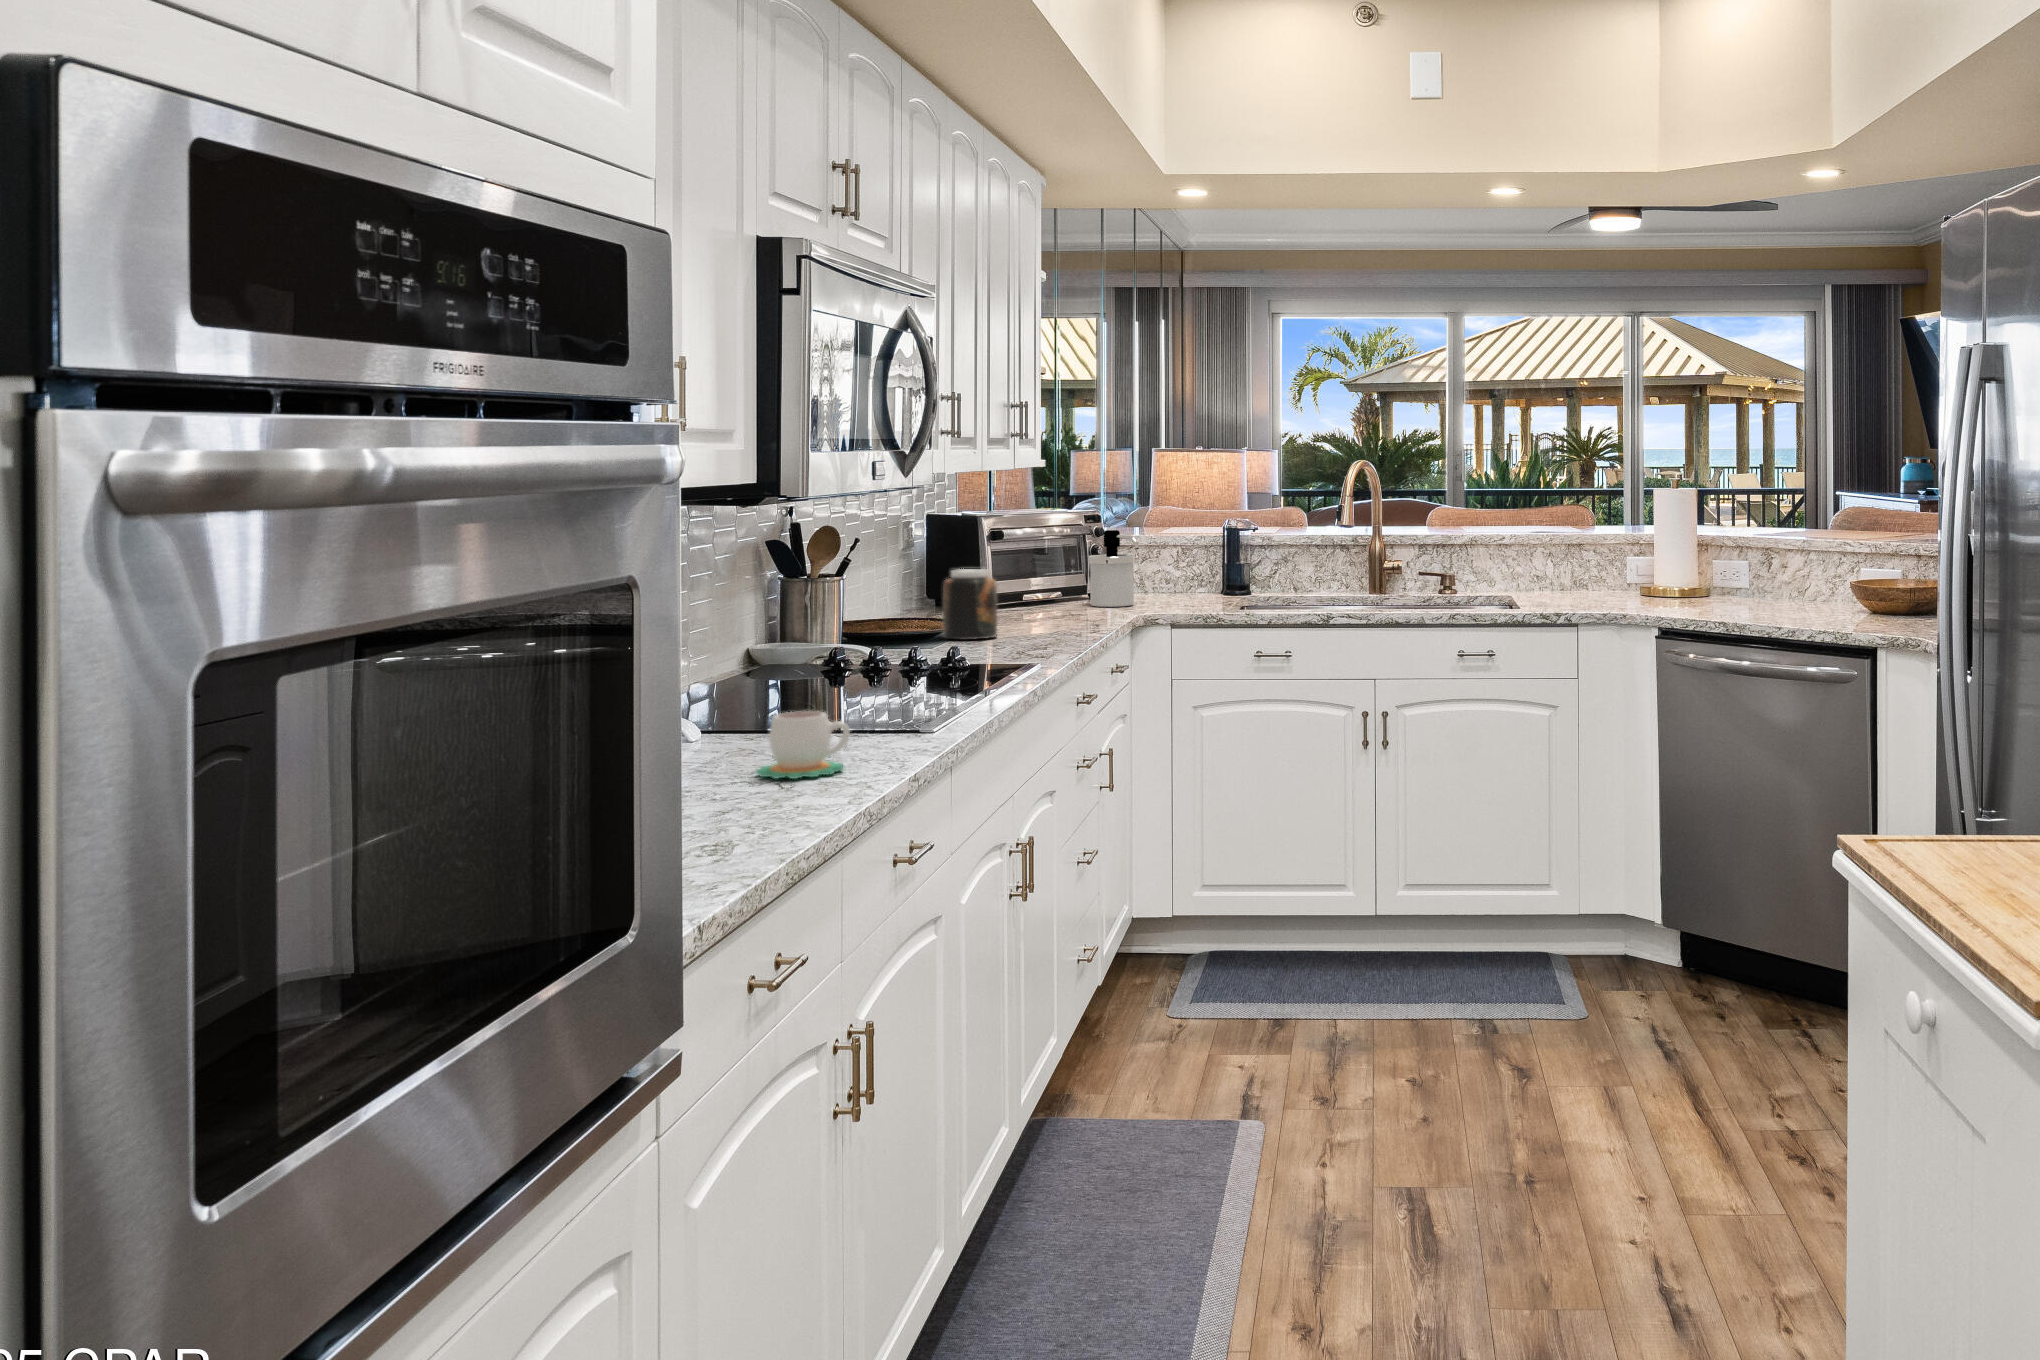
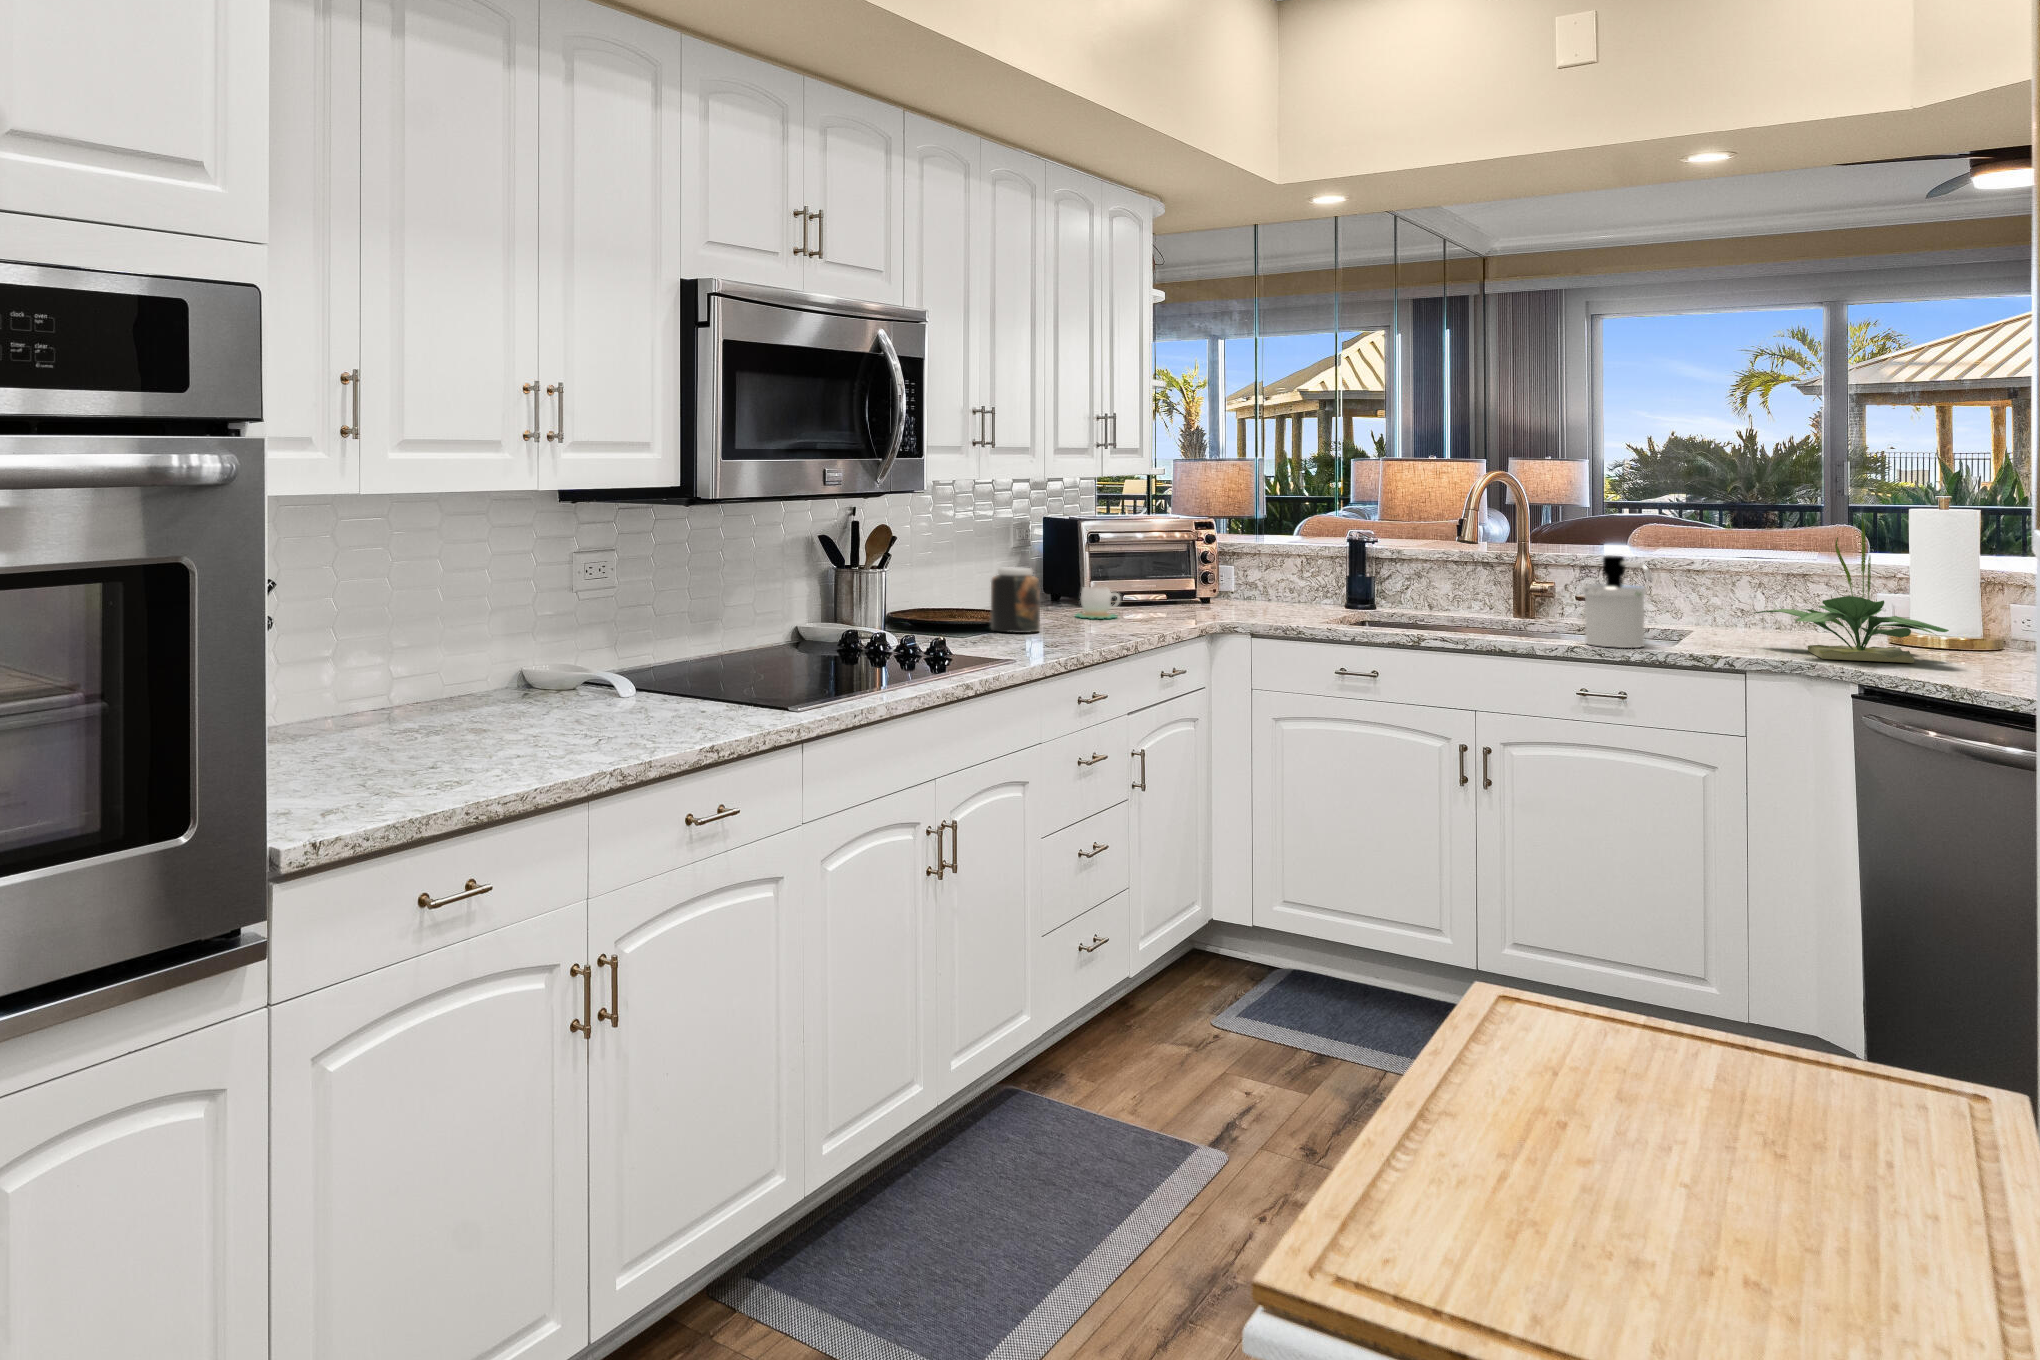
potted plant: none [1572,496,1710,613] -> present [1755,515,1949,663]
soap dispenser: present [1089,530,1139,607] -> present [1583,555,1652,648]
mug: present [756,711,850,779] -> present [1075,587,1120,619]

